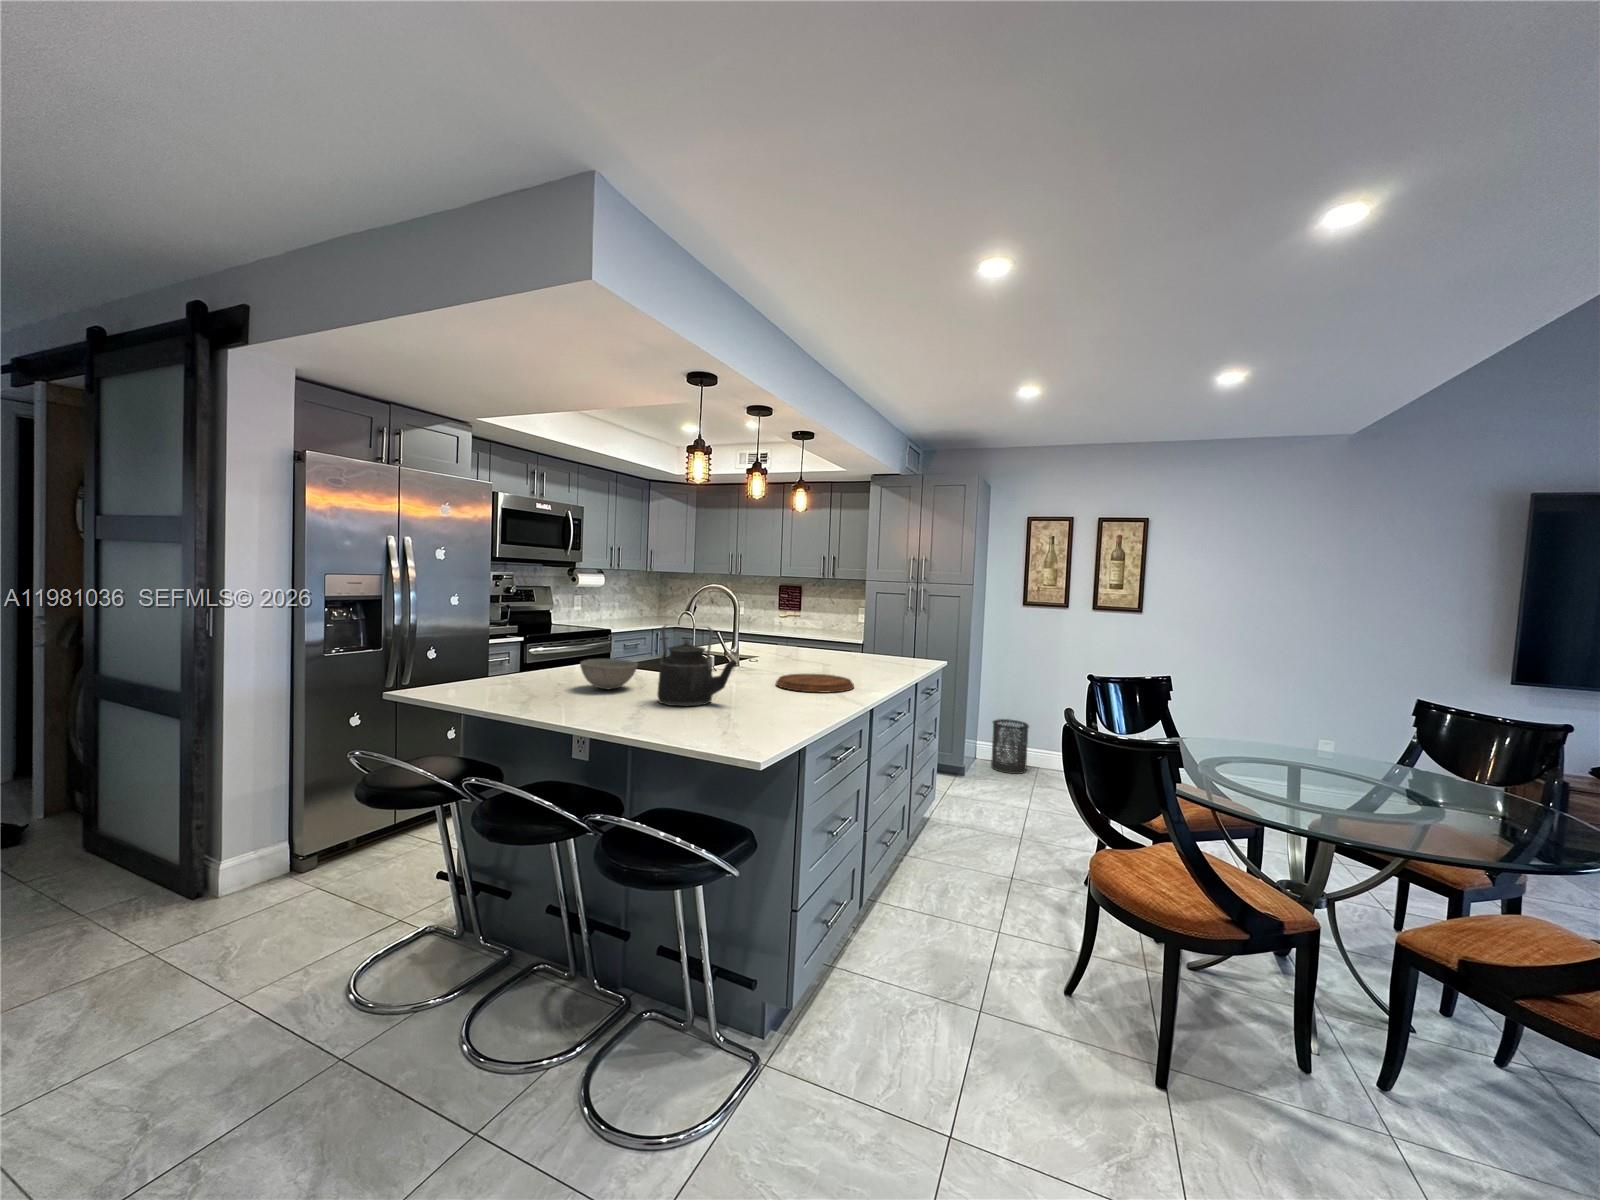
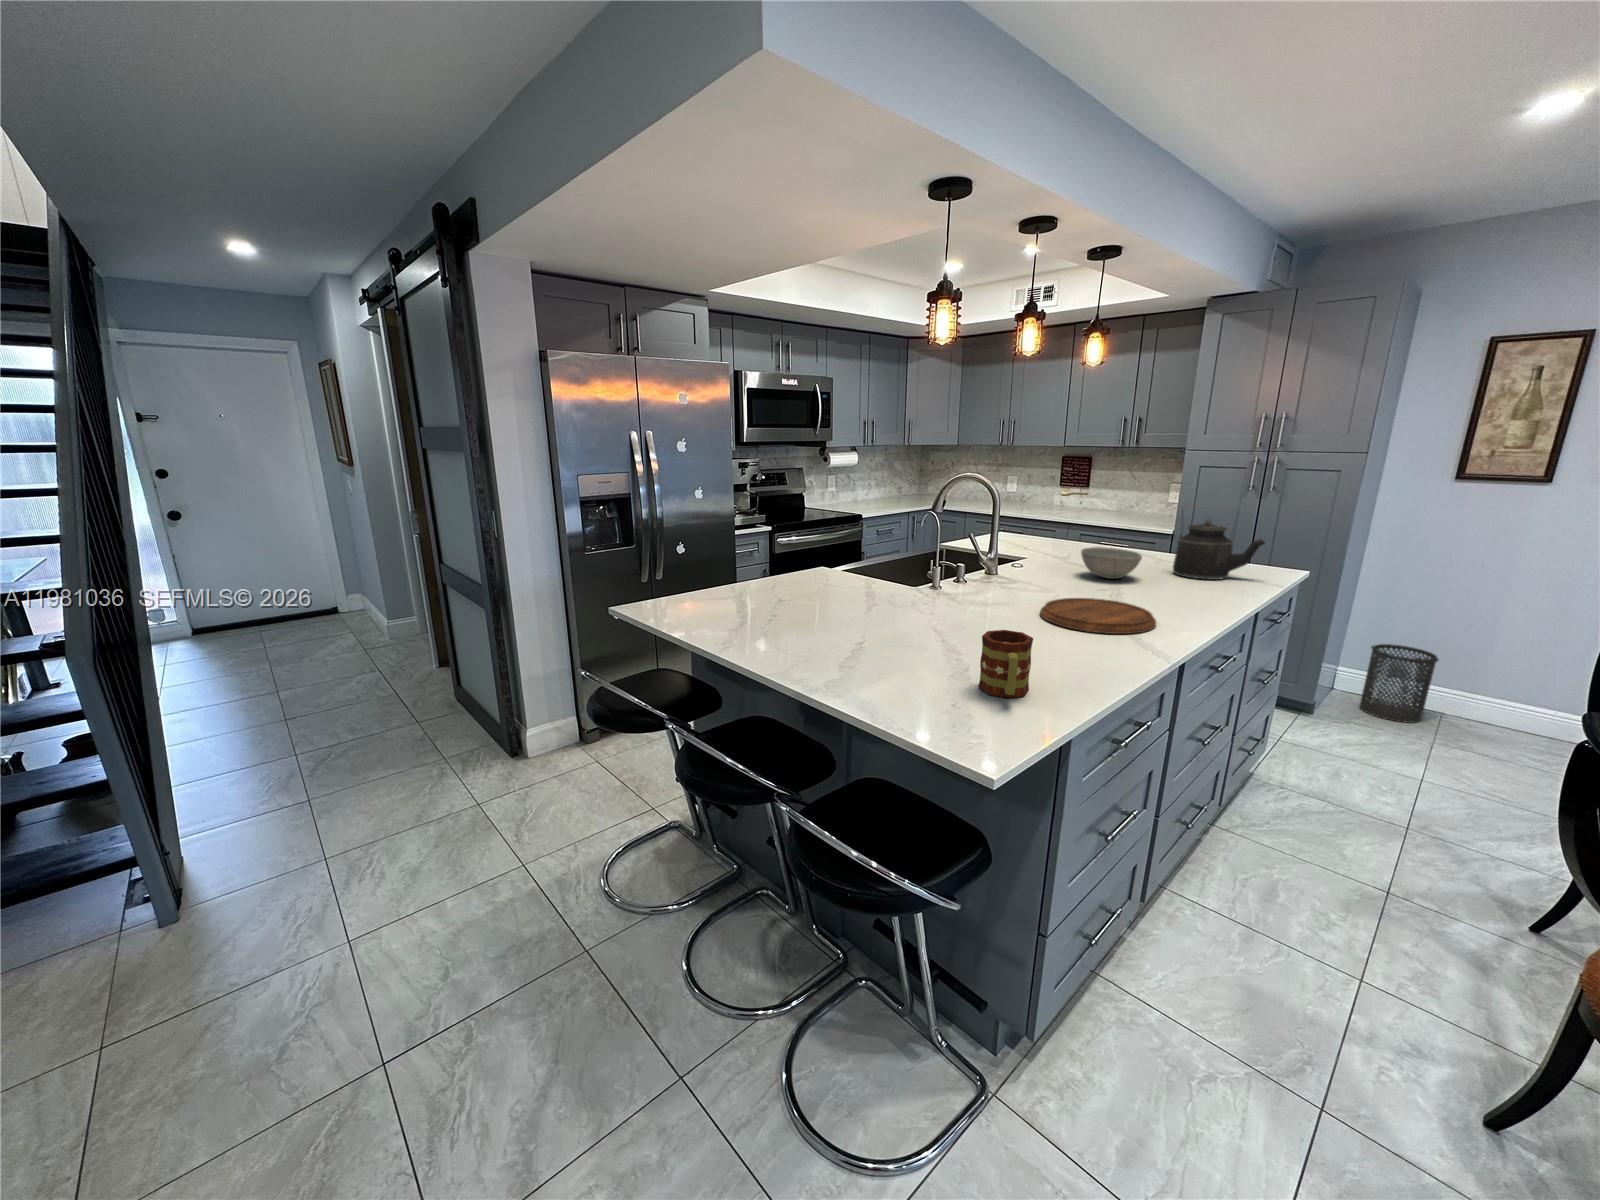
kettle: present [657,625,737,706] -> present [1173,506,1265,580]
bowl: present [580,659,637,689] -> present [1081,547,1142,579]
mug: none [739,679,776,726] -> present [979,630,1033,698]

